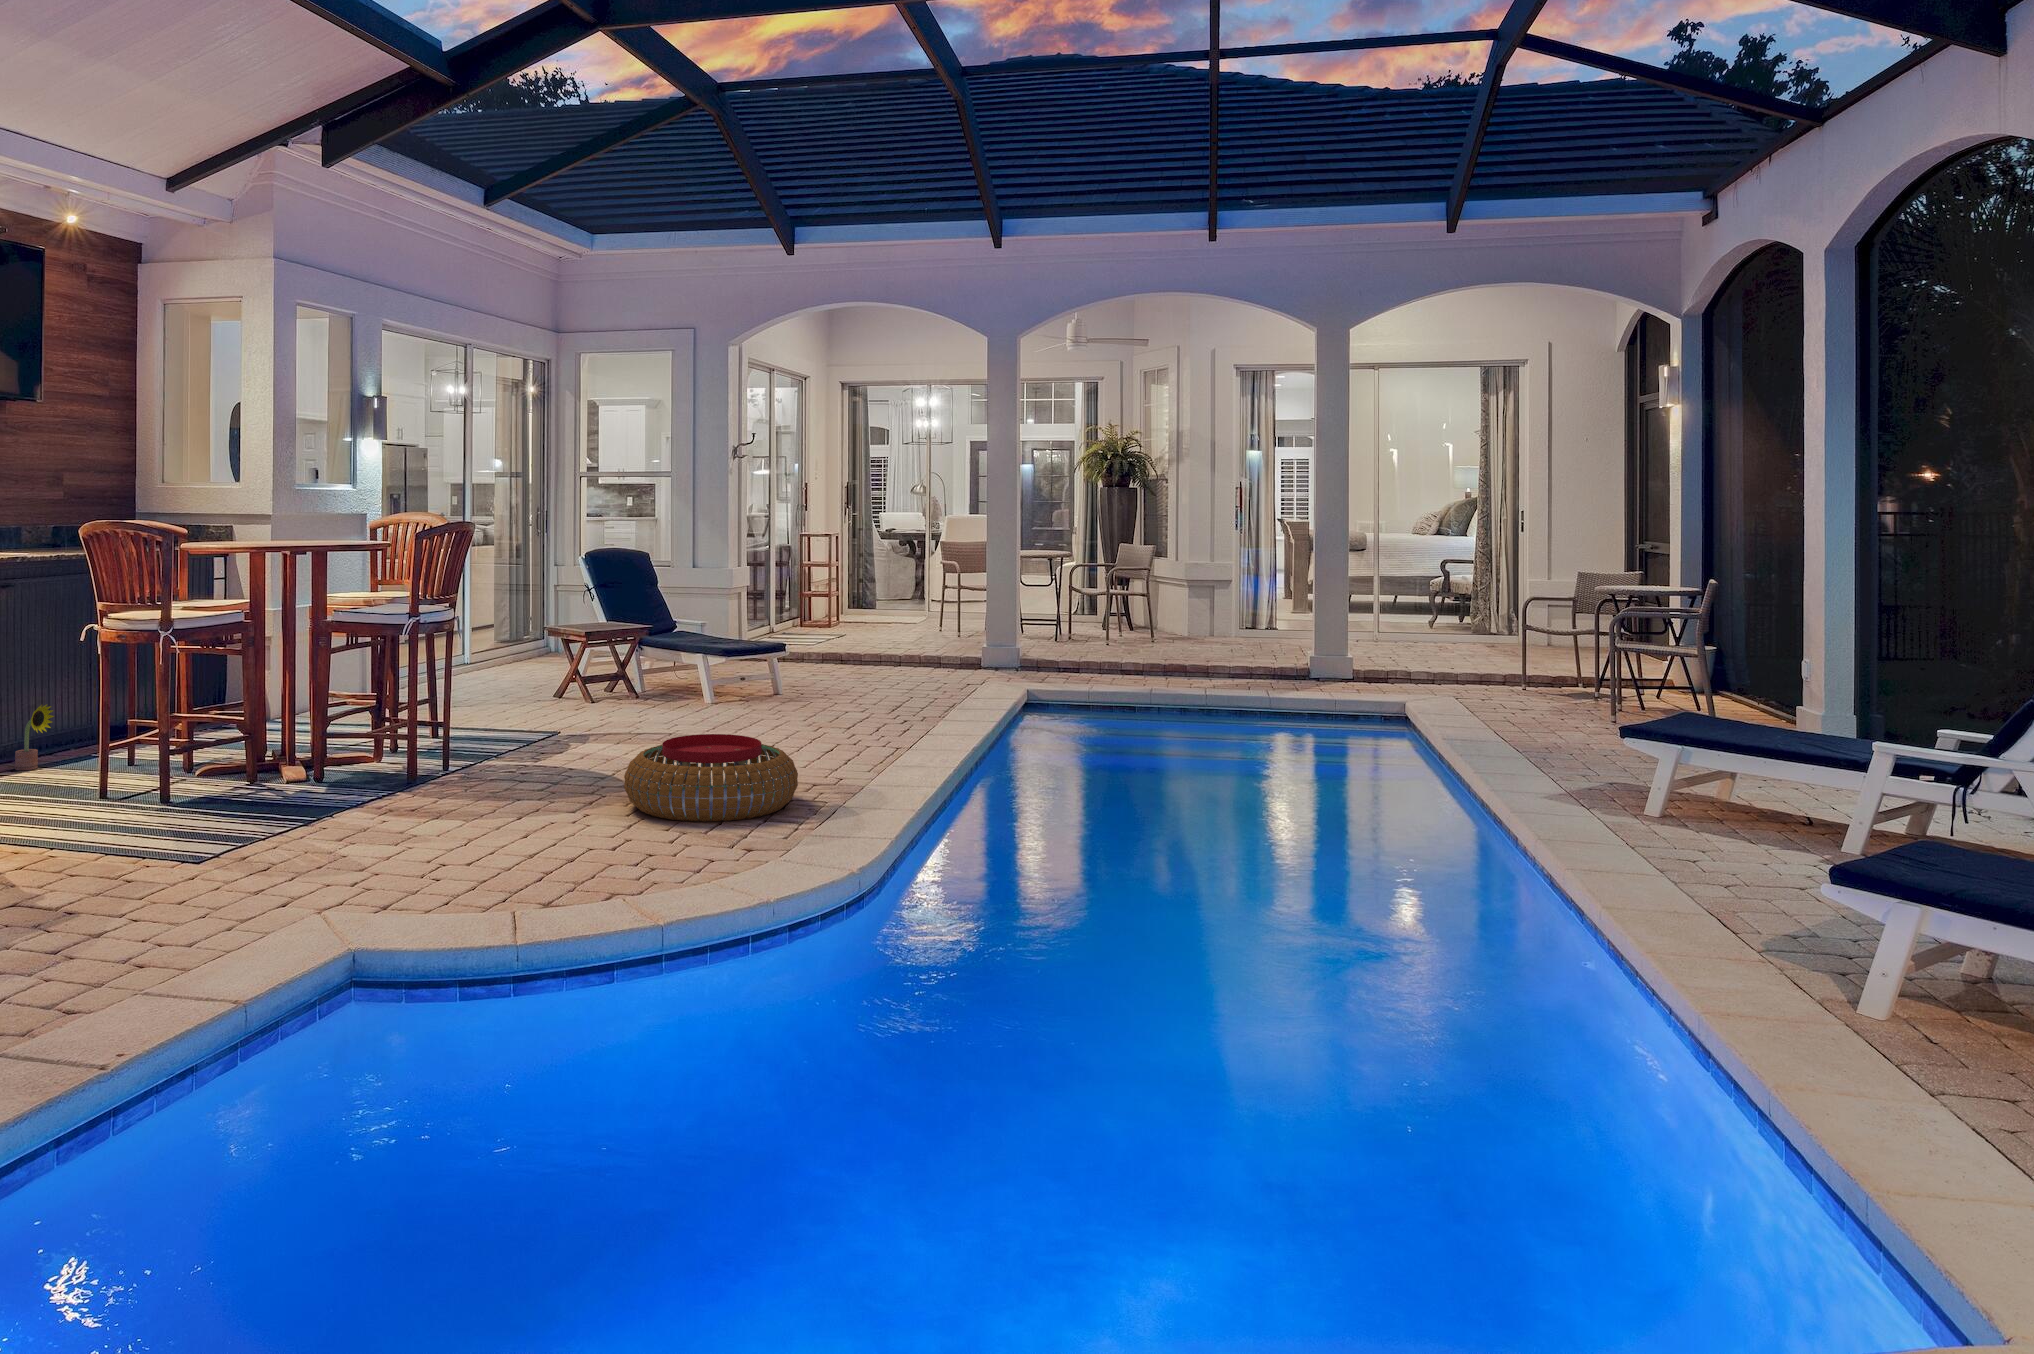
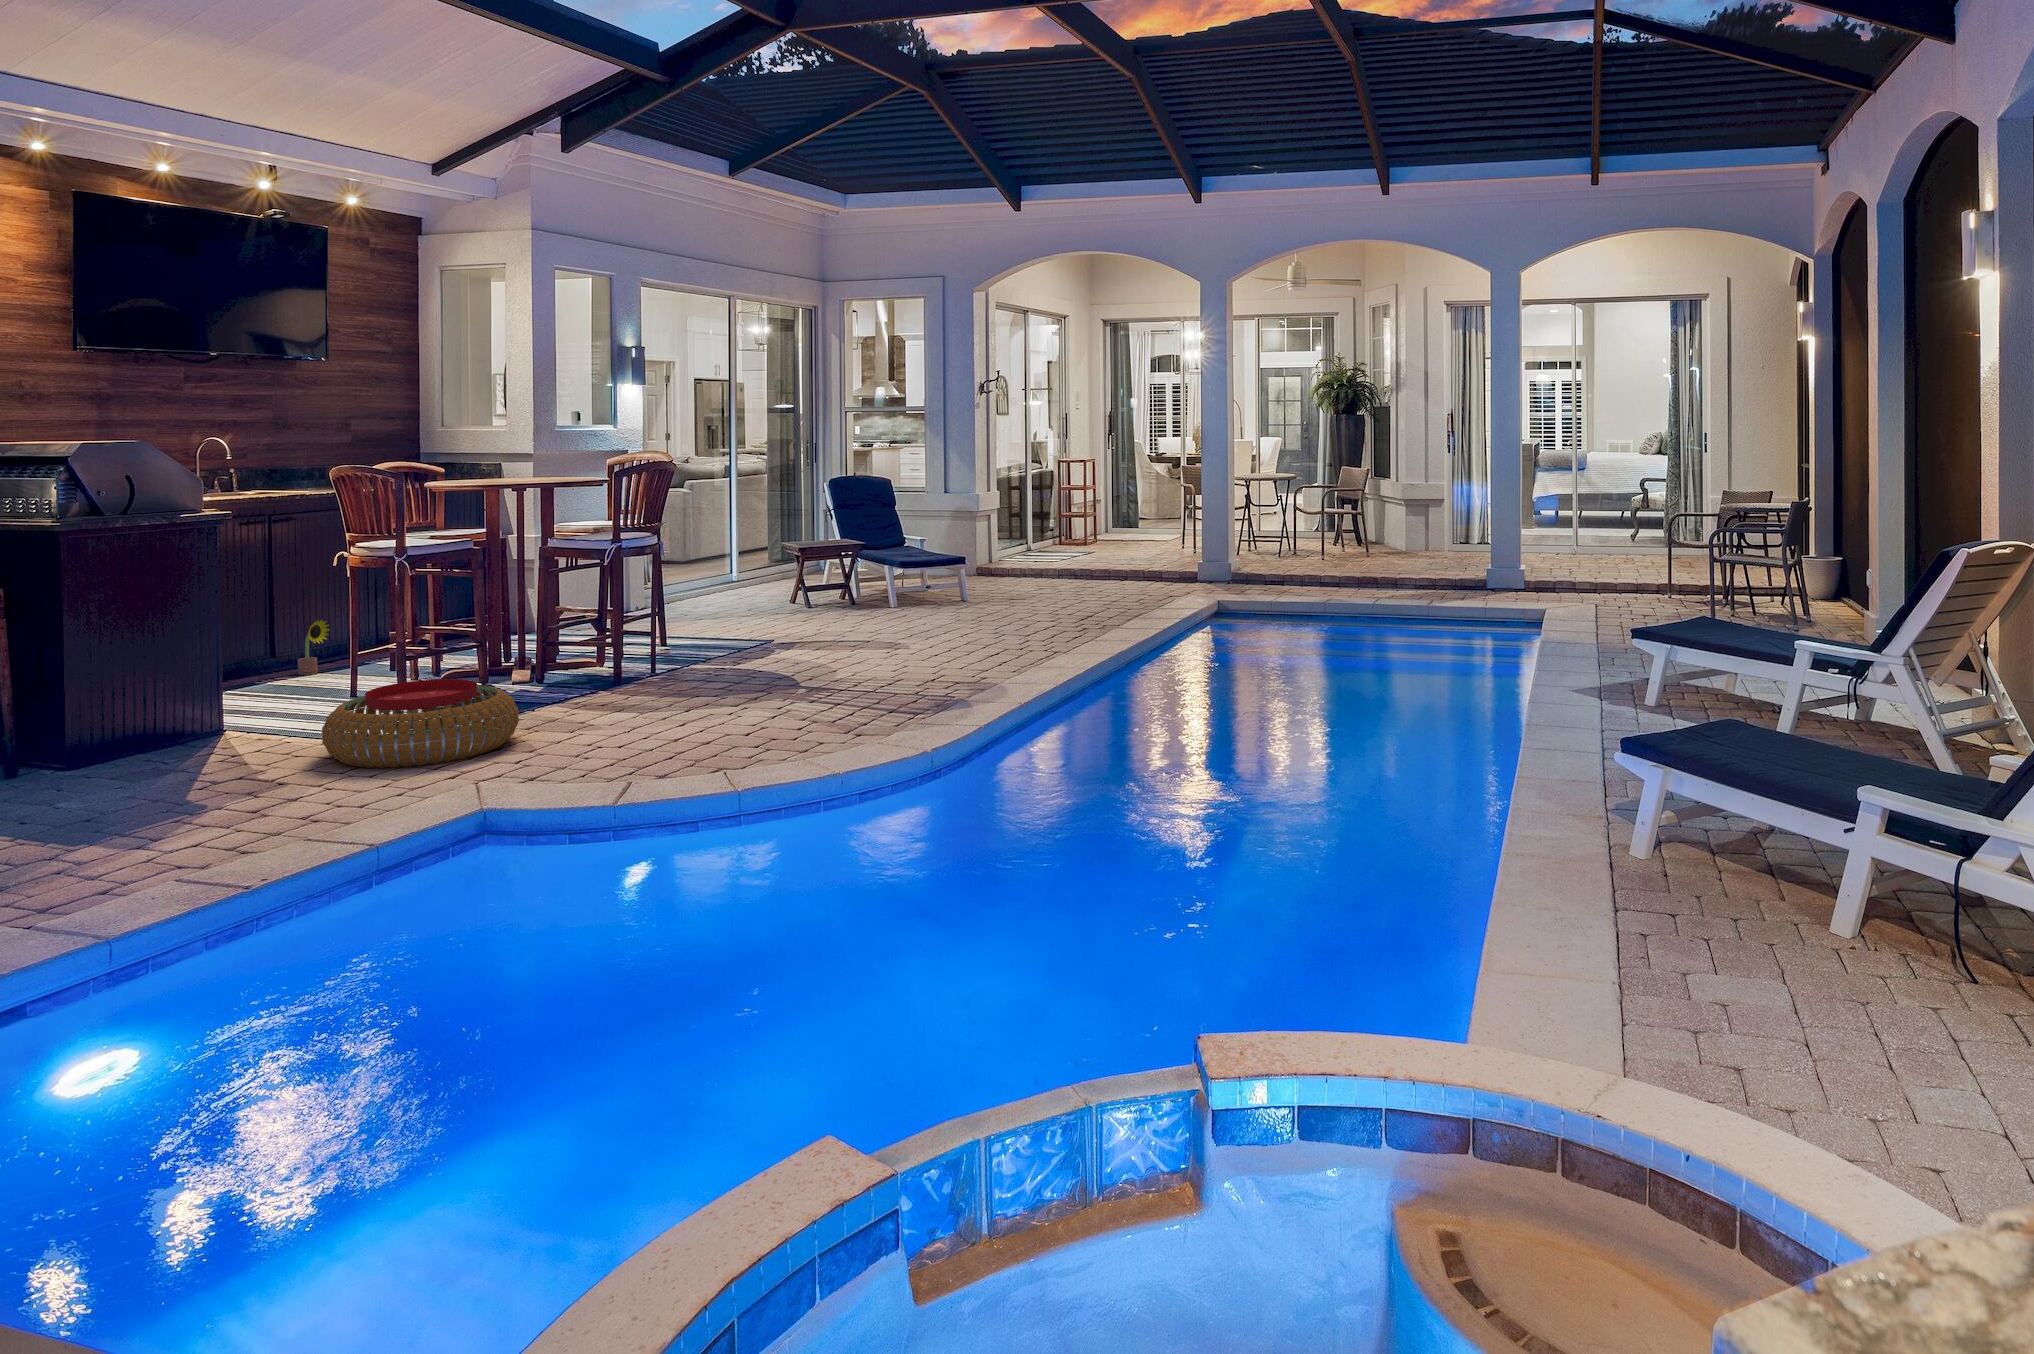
pouf: present [624,734,798,822] -> present [322,679,519,768]

